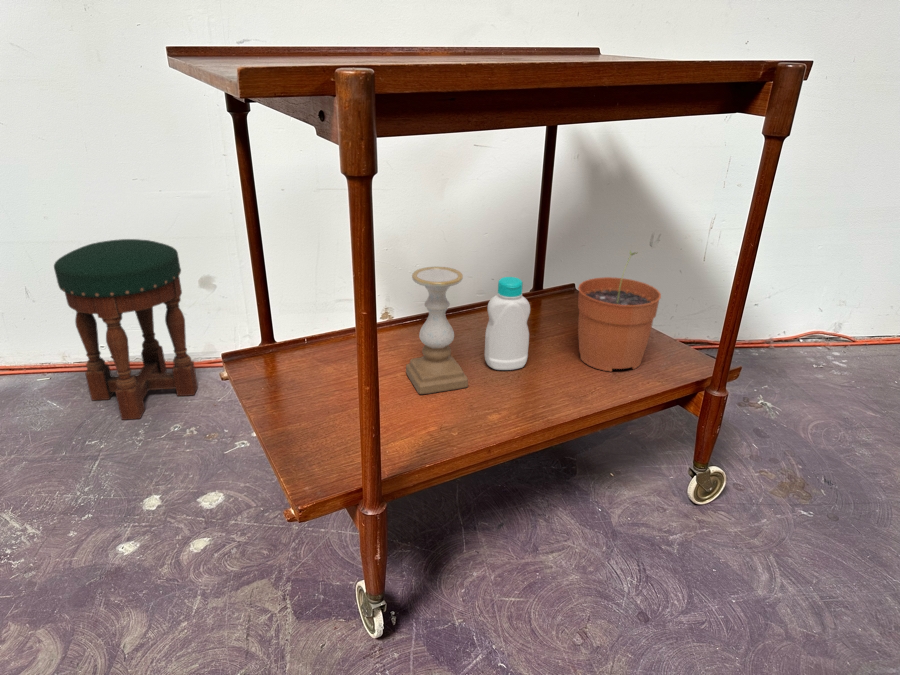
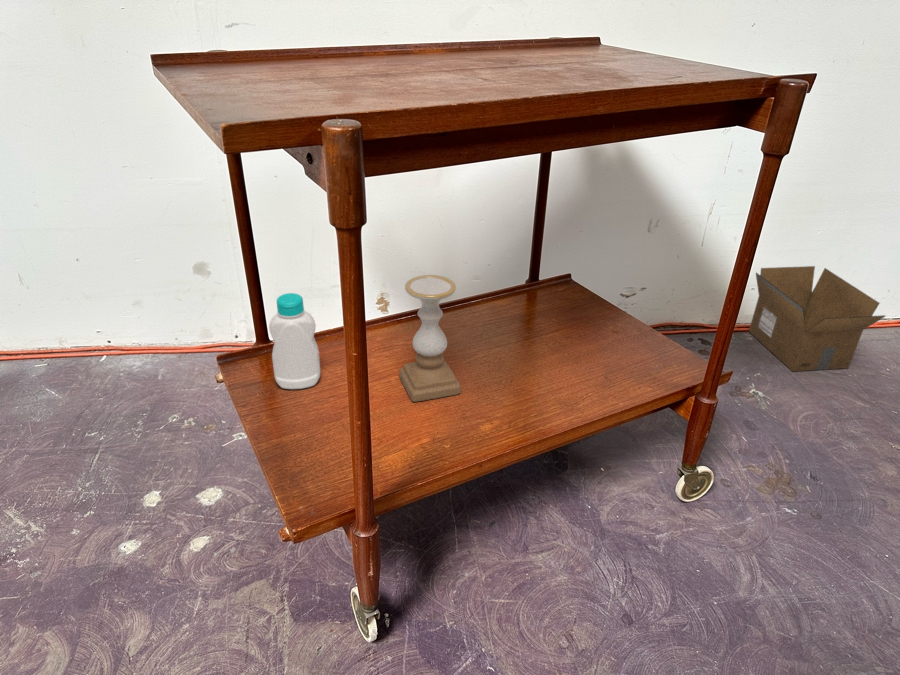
stool: present [54,239,198,420] -> none [44,228,193,410]
plant pot: present [578,252,661,371] -> none [572,255,655,377]
bottle: present [485,277,530,370] -> present [269,293,320,389]
cardboard box: none [751,282,888,383] -> present [749,266,885,371]

